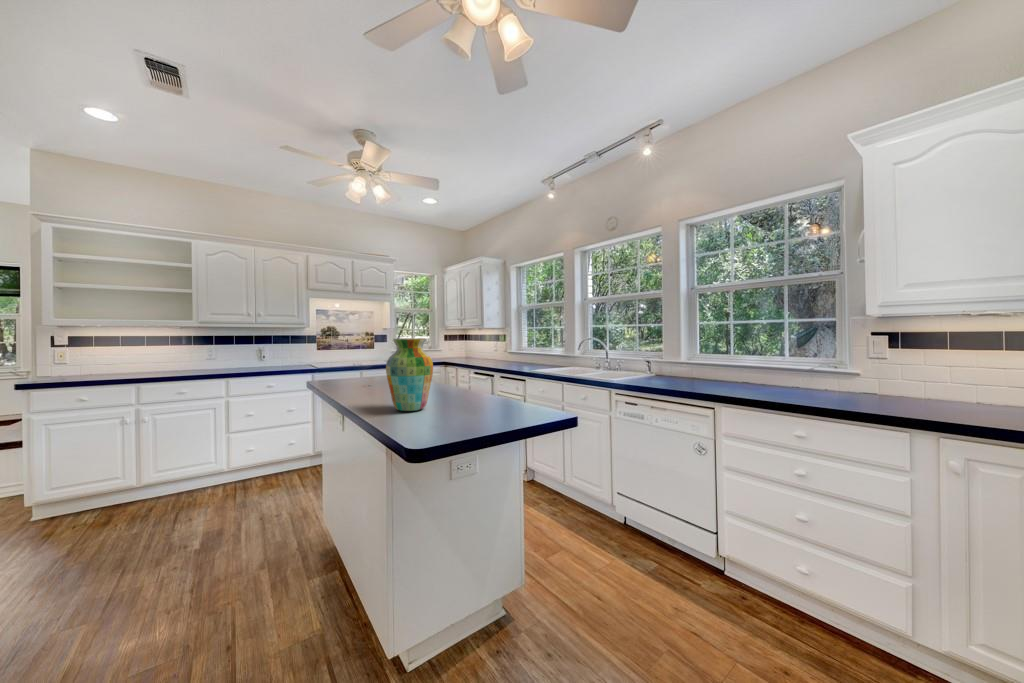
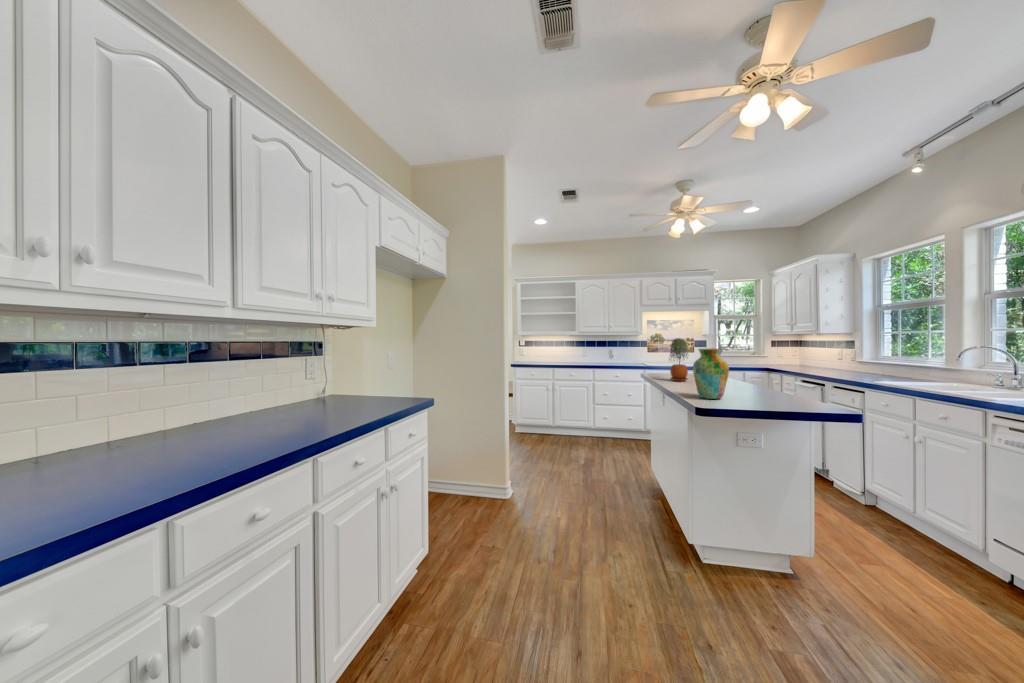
potted plant: none [346,328,373,387] -> present [670,338,688,381]

